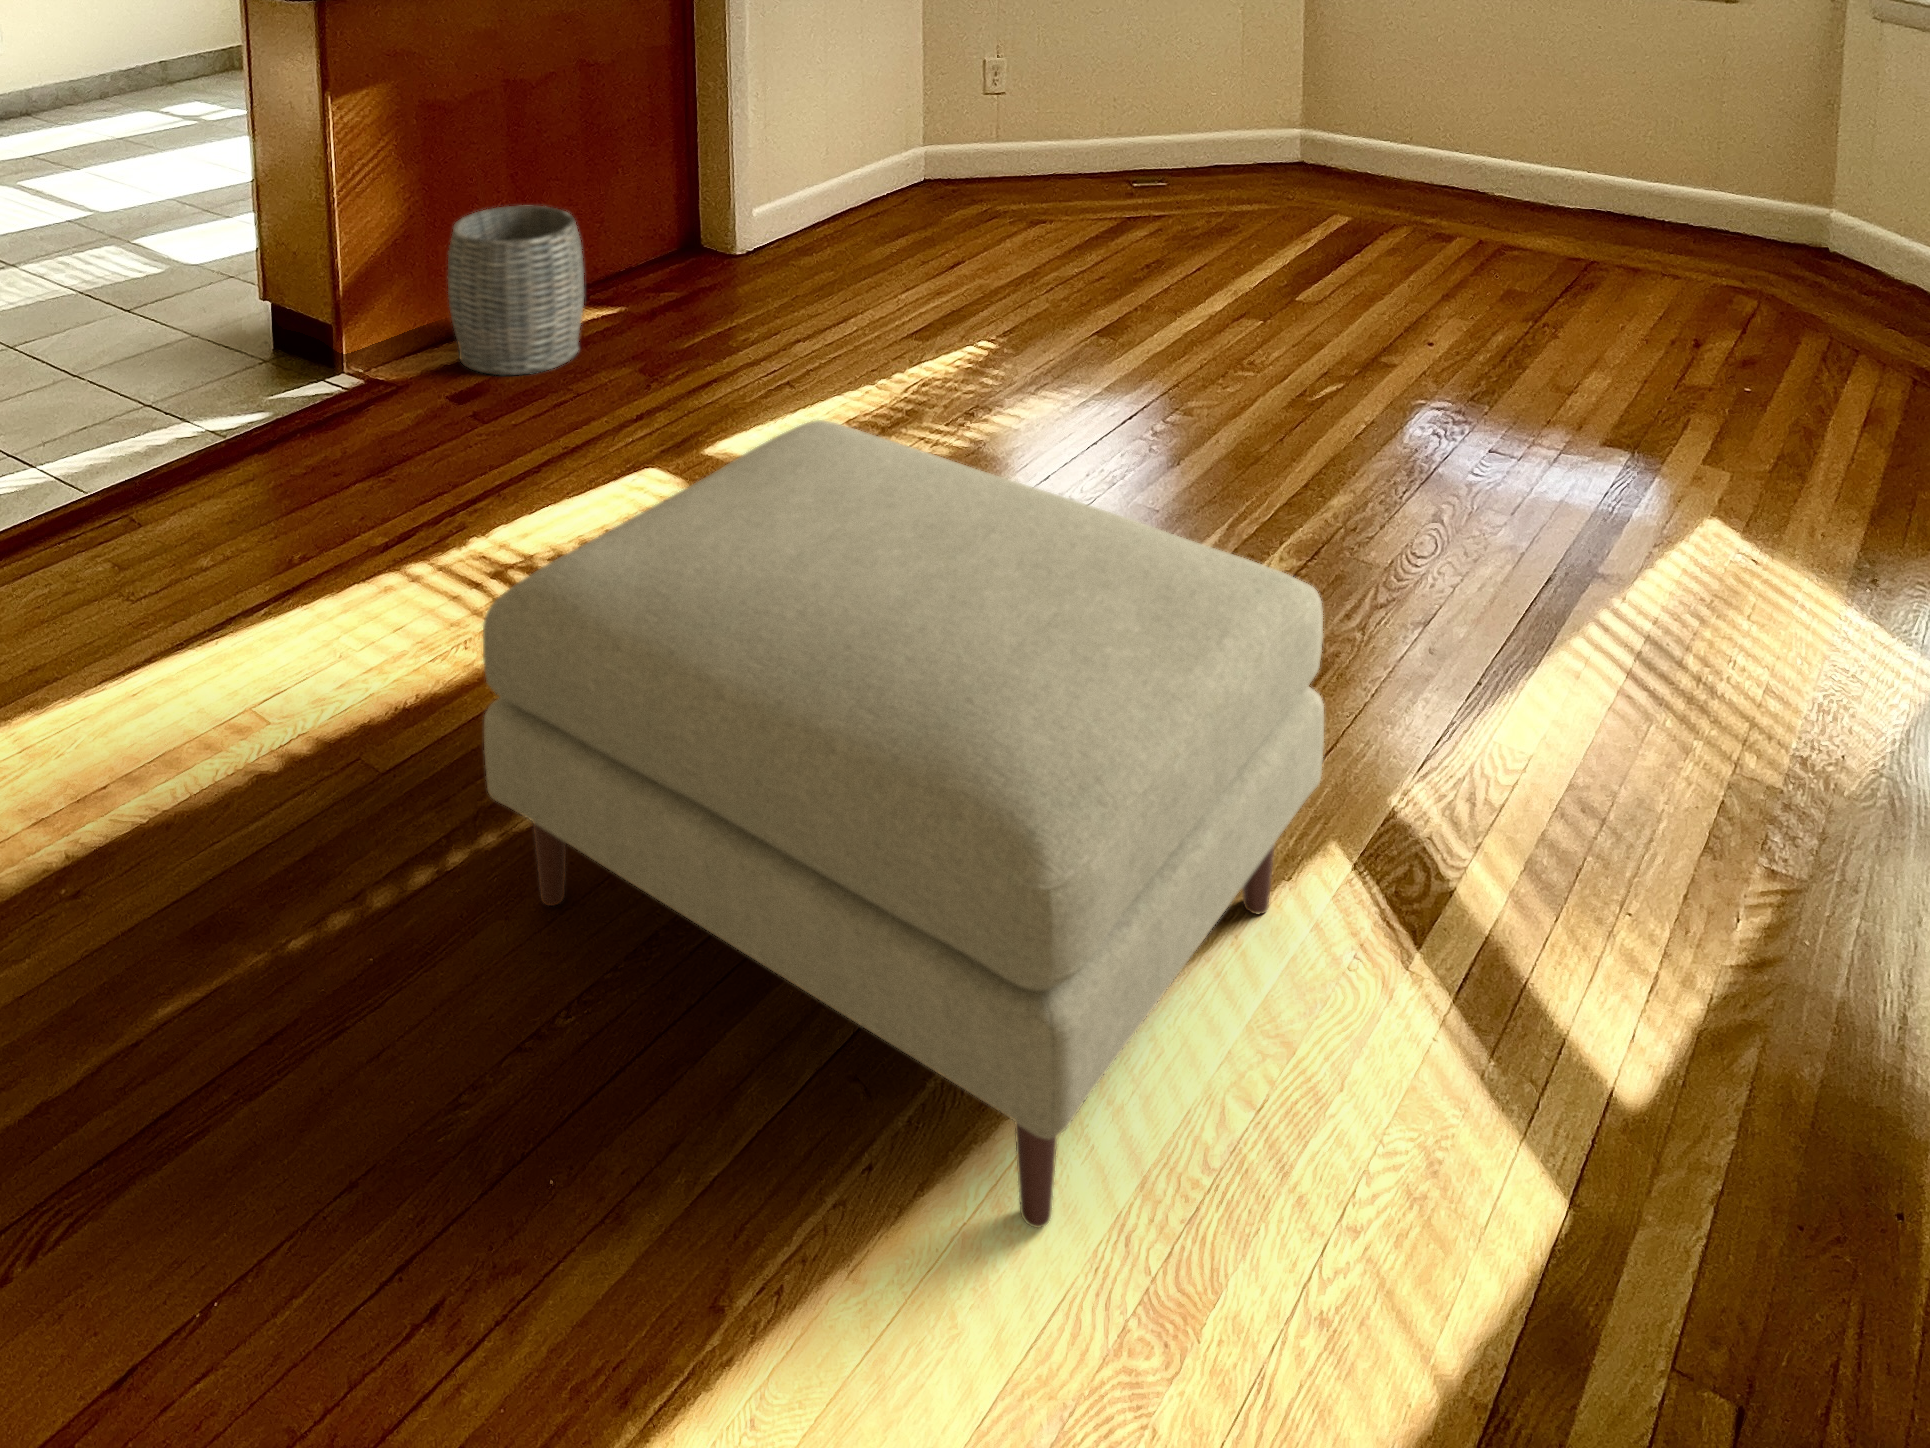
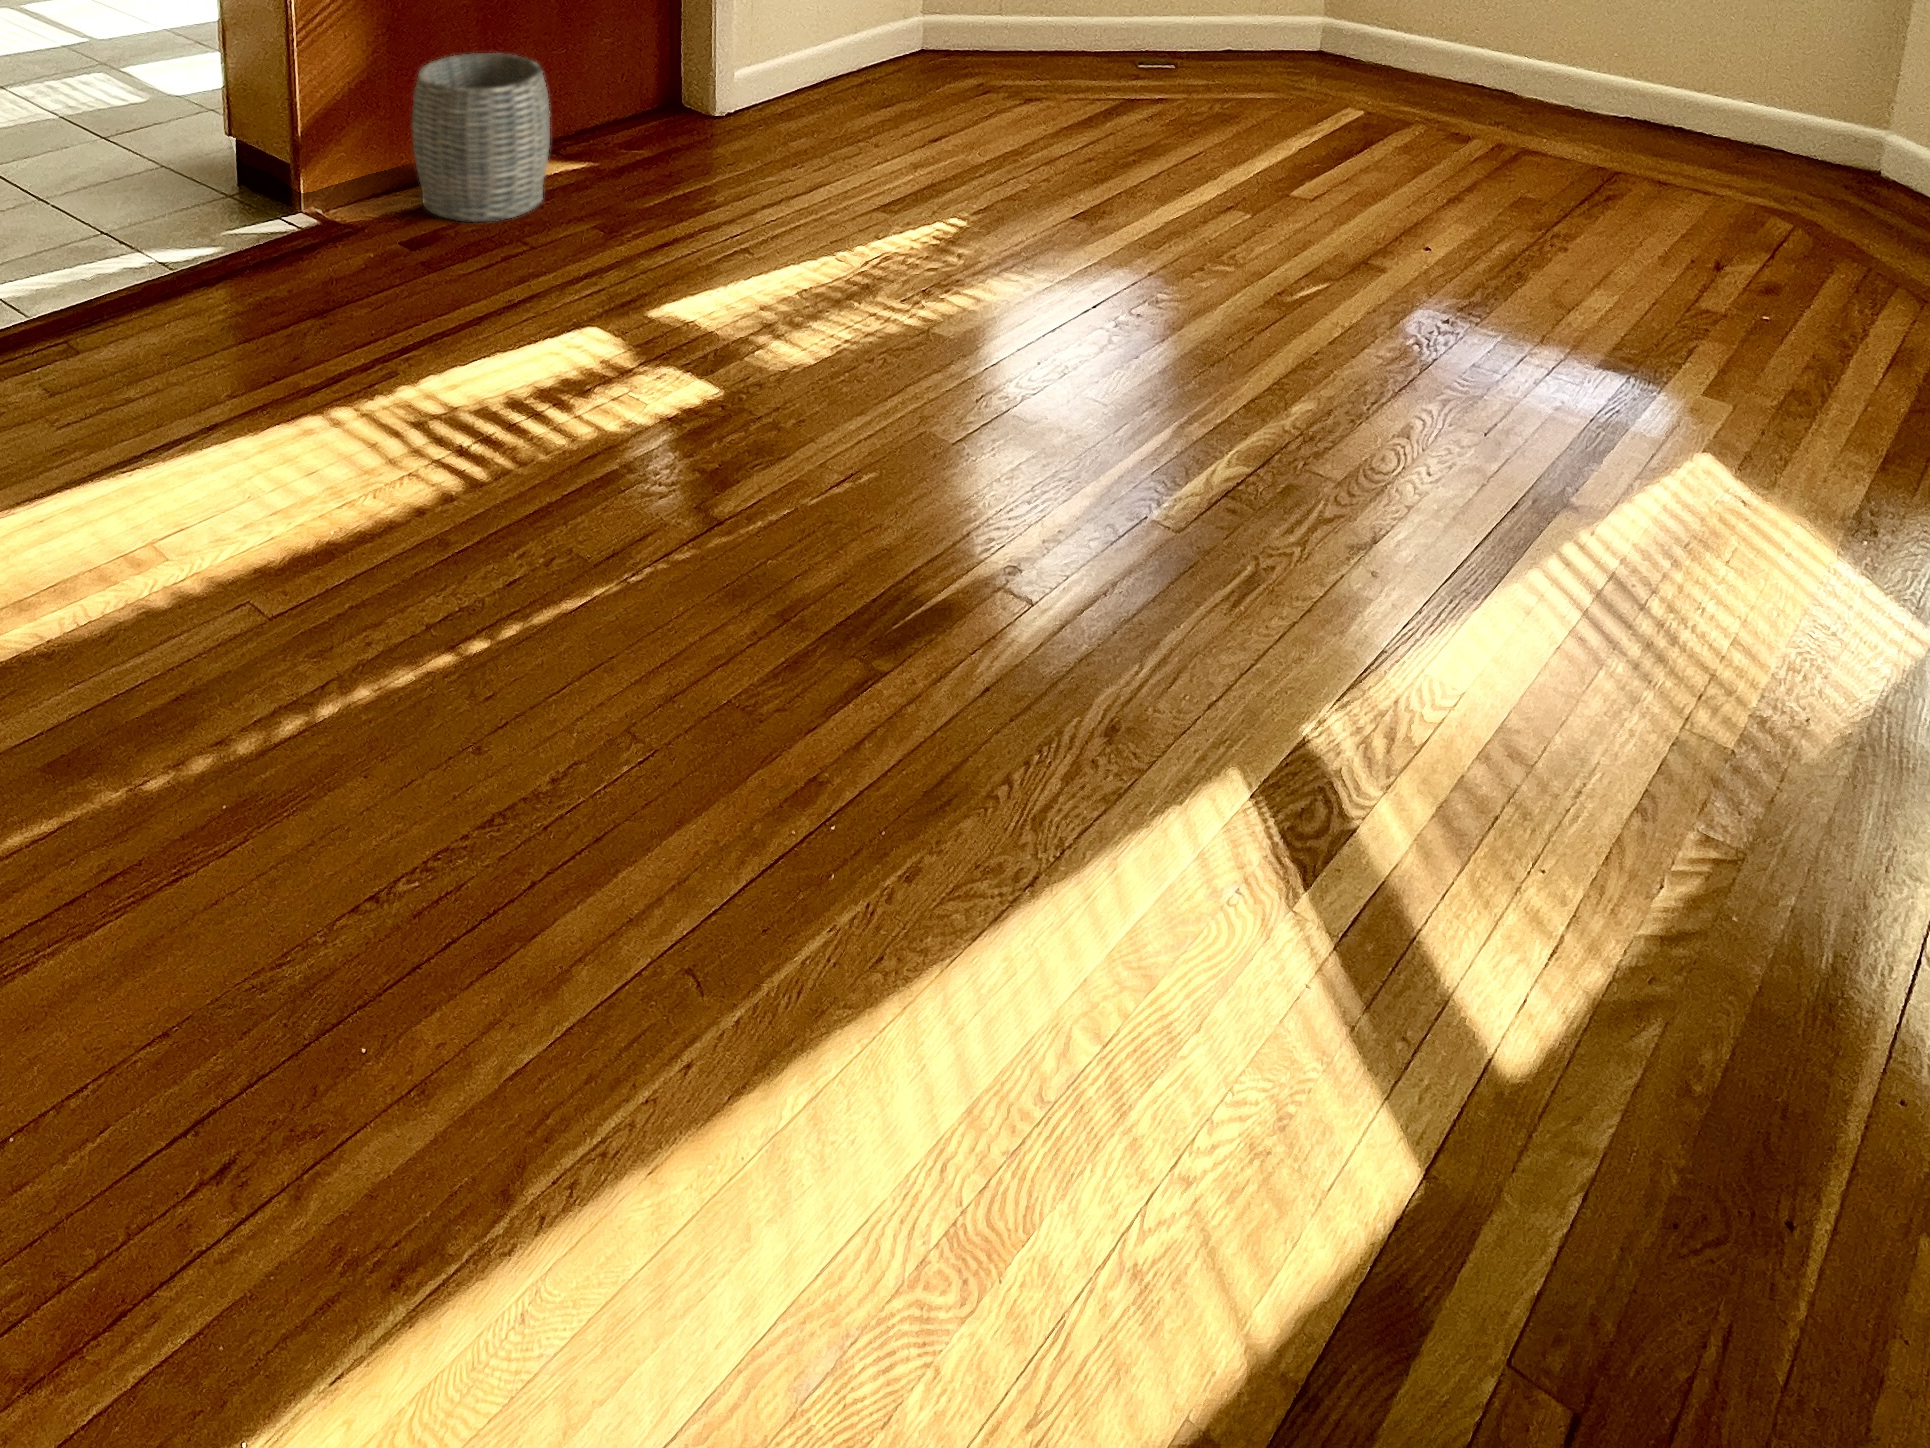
ottoman: present [483,420,1324,1228] -> none [343,295,1230,1150]

